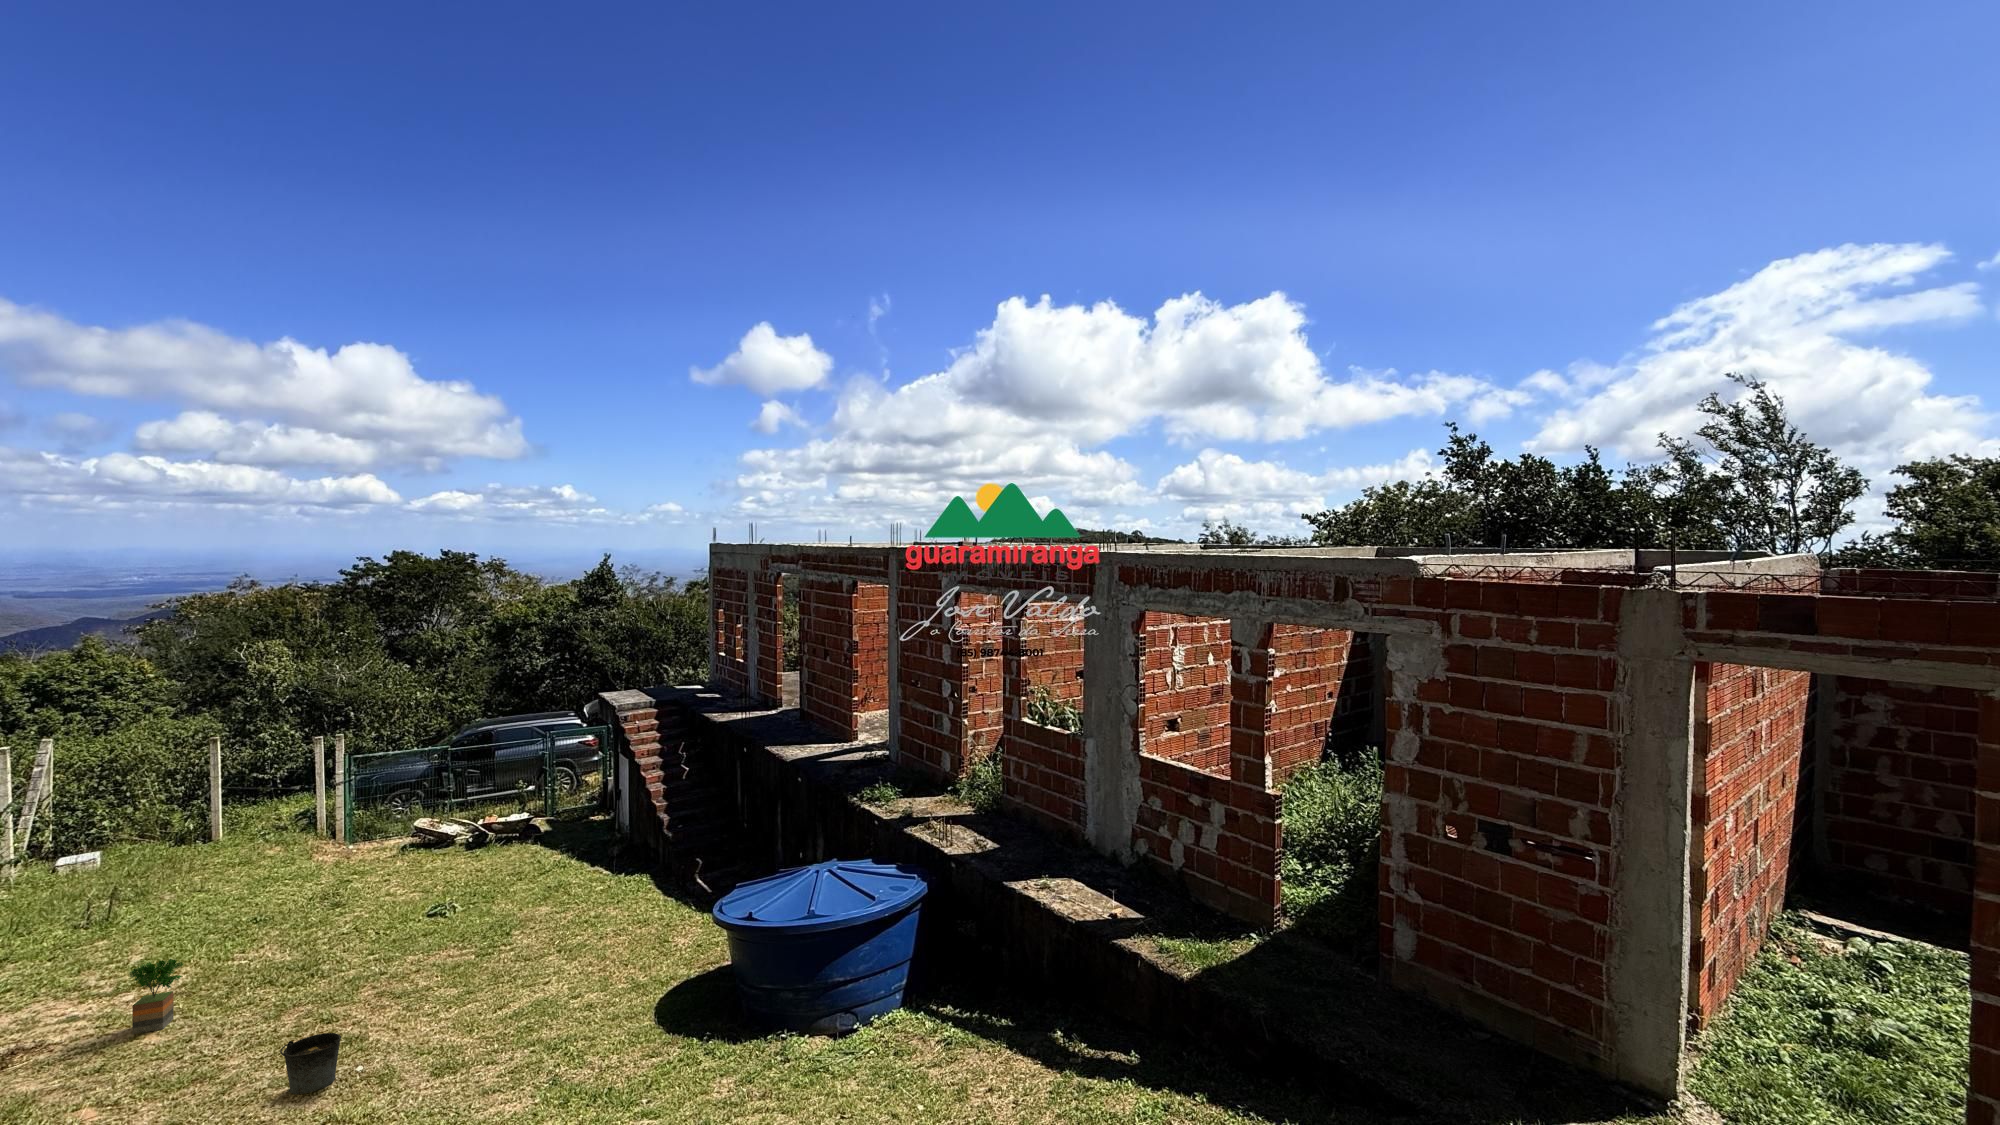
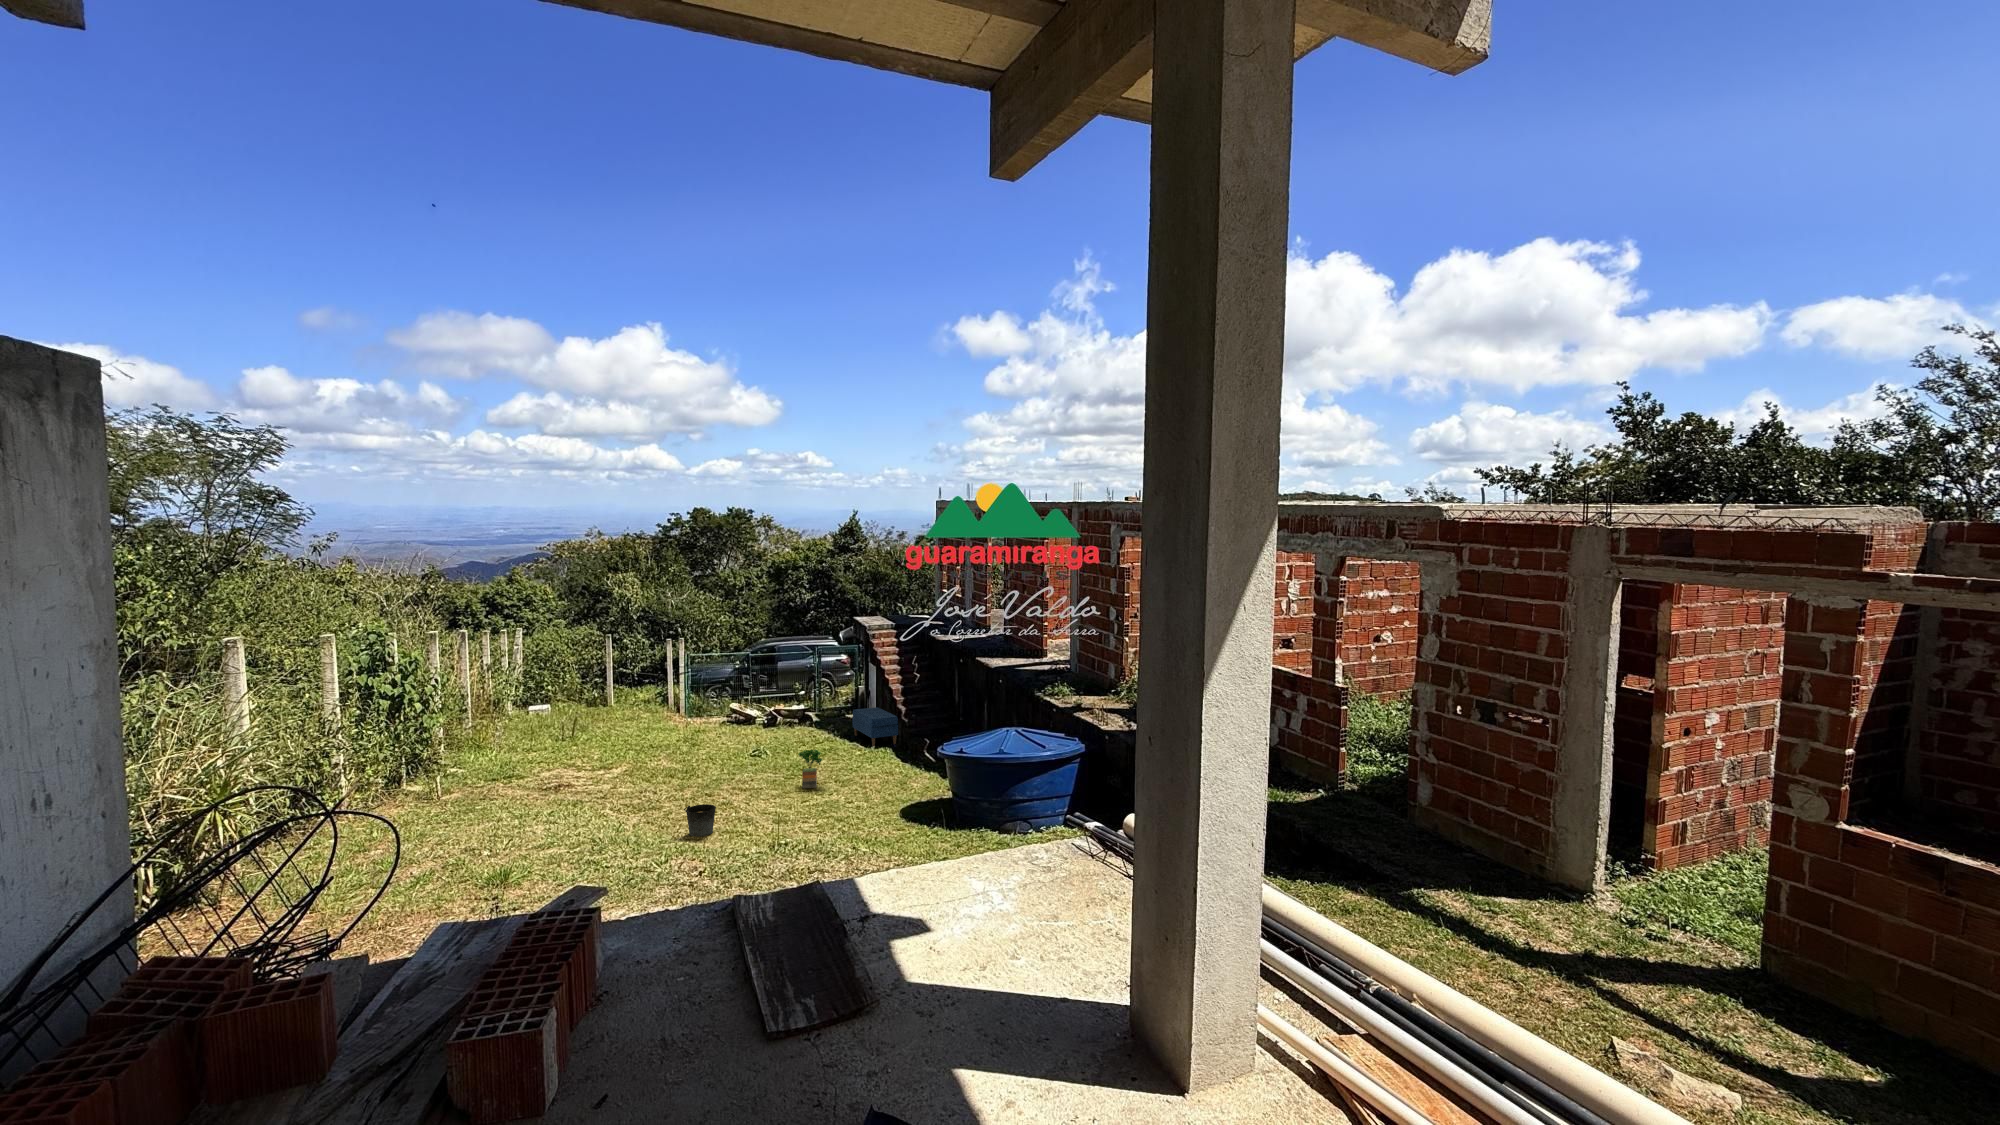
bench: none [594,816,659,874] -> present [852,707,898,746]
potted tree: present [130,959,183,1034] -> present [798,749,823,788]

